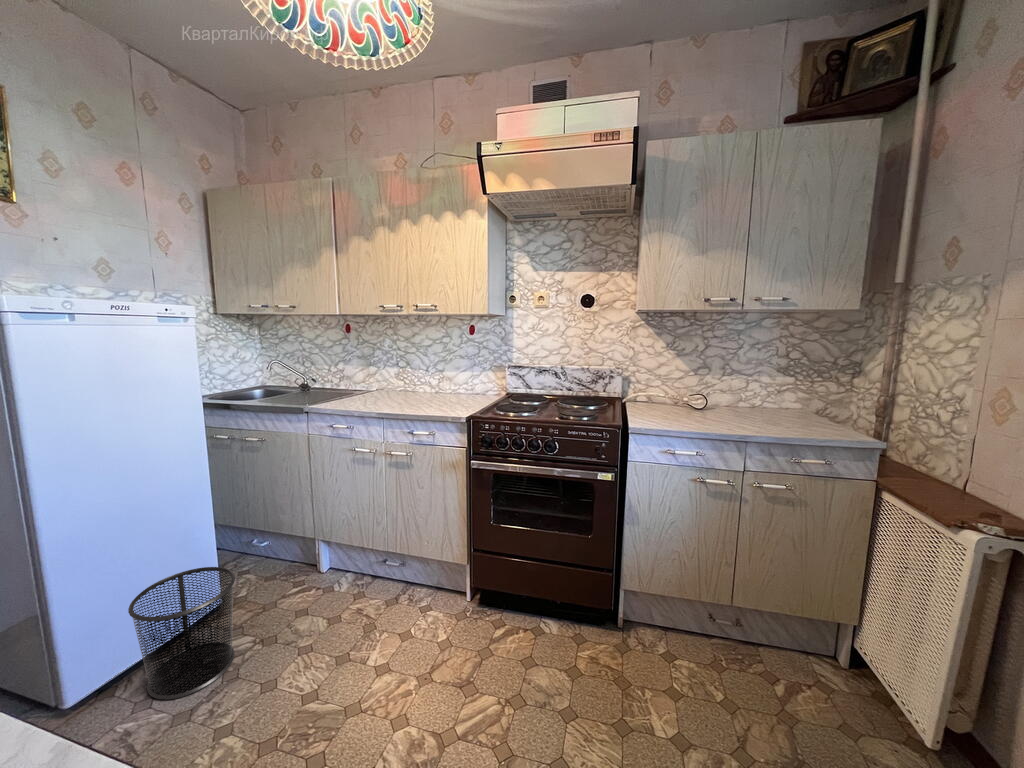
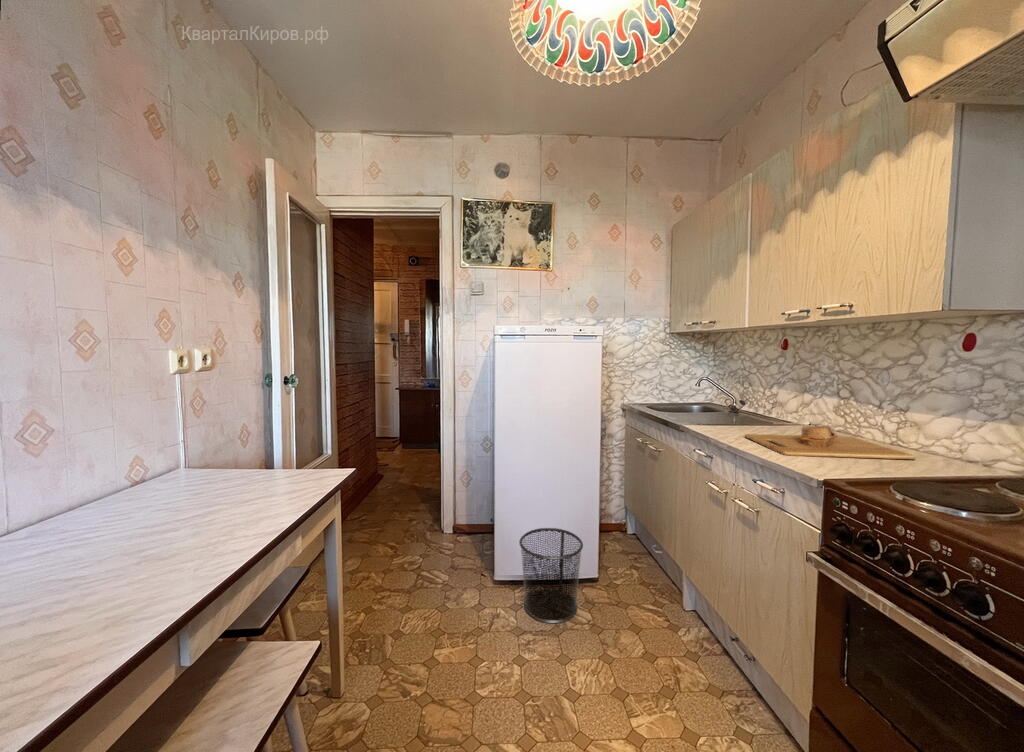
cutting board: none [371,386,461,409] -> present [745,426,916,459]

